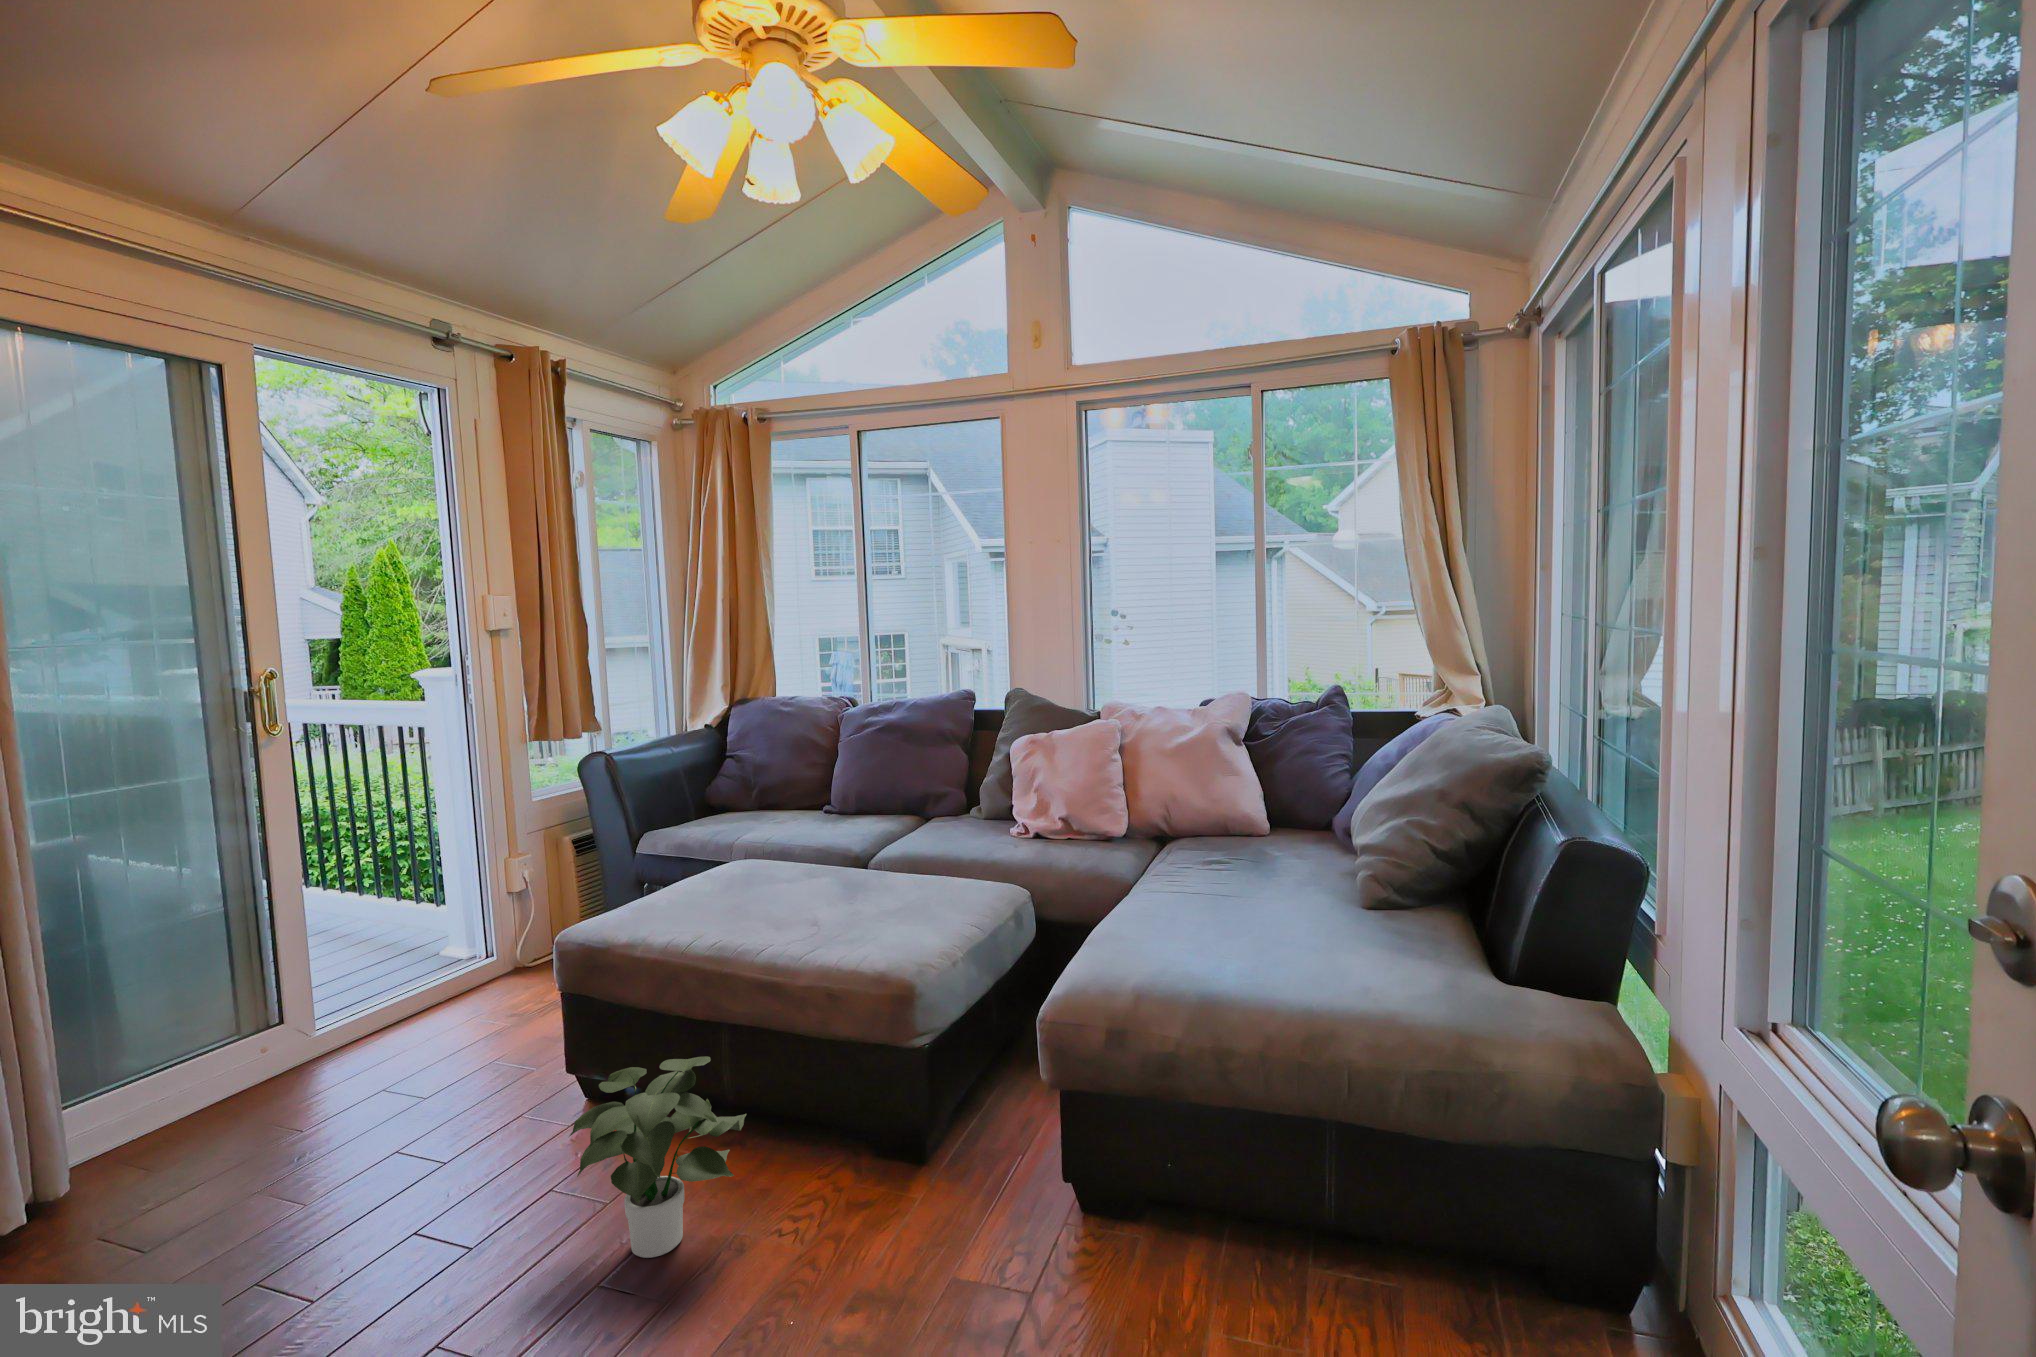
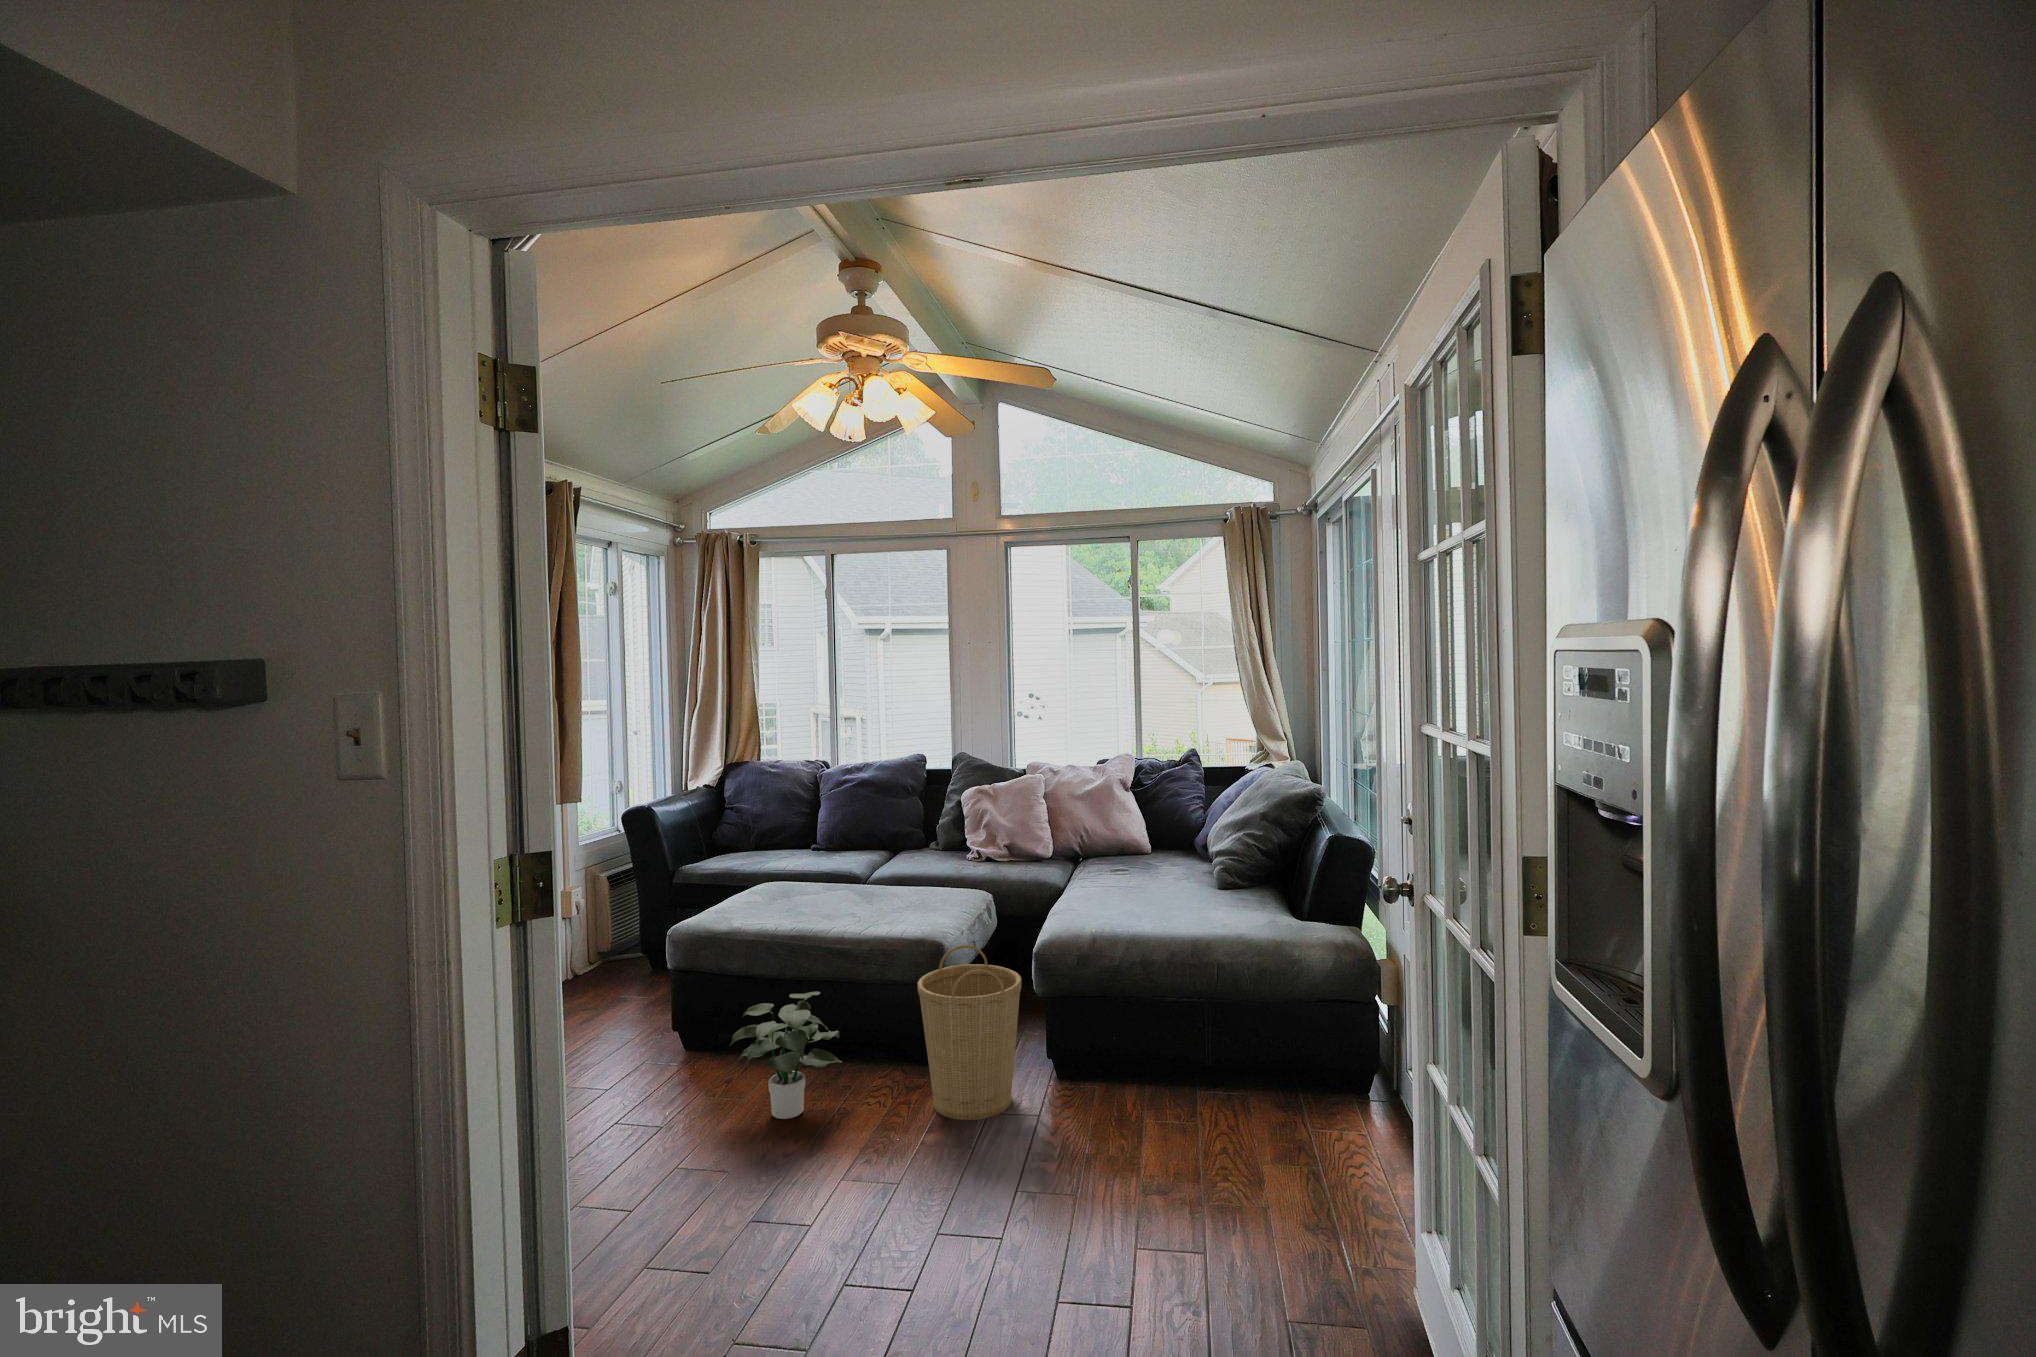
basket: none [848,995,1019,1297] -> present [918,945,1021,1120]

